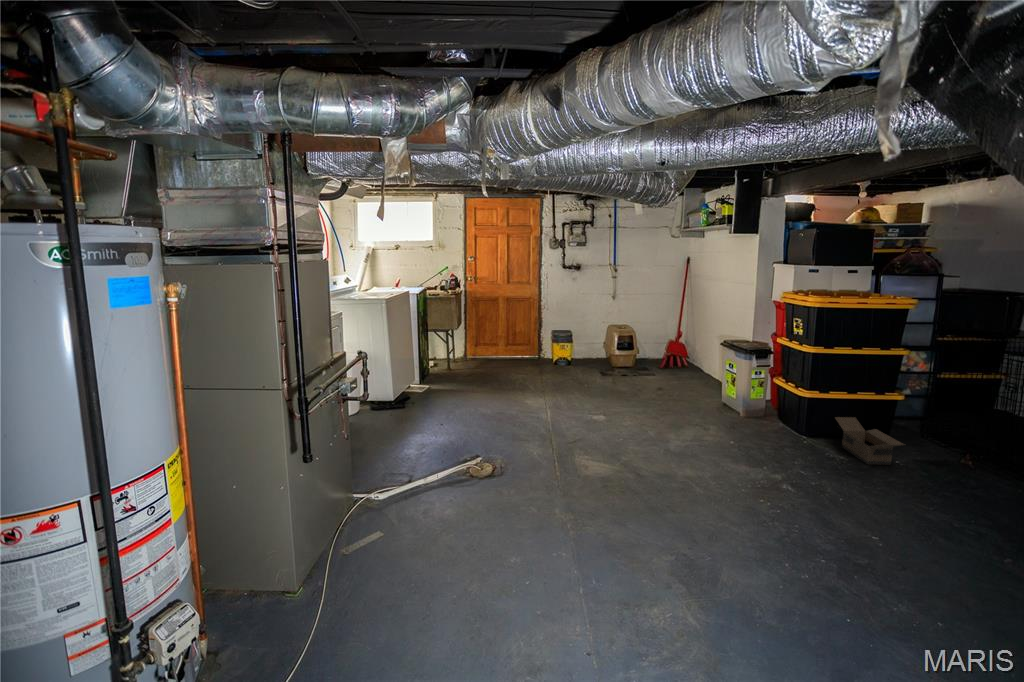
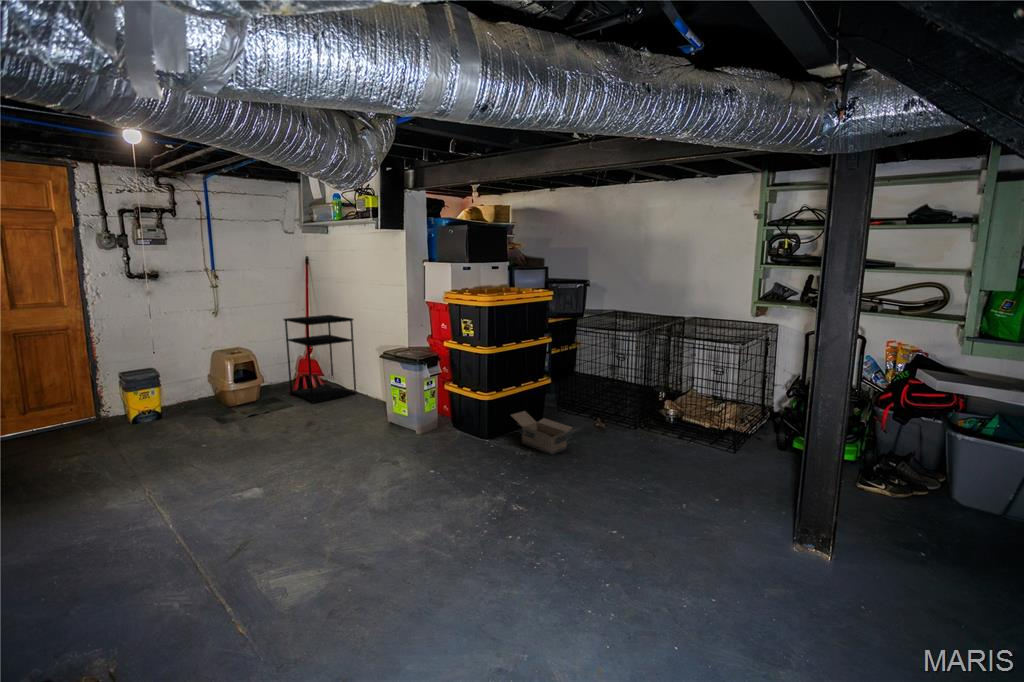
shelving unit: none [656,305,713,377] -> present [283,315,356,404]

